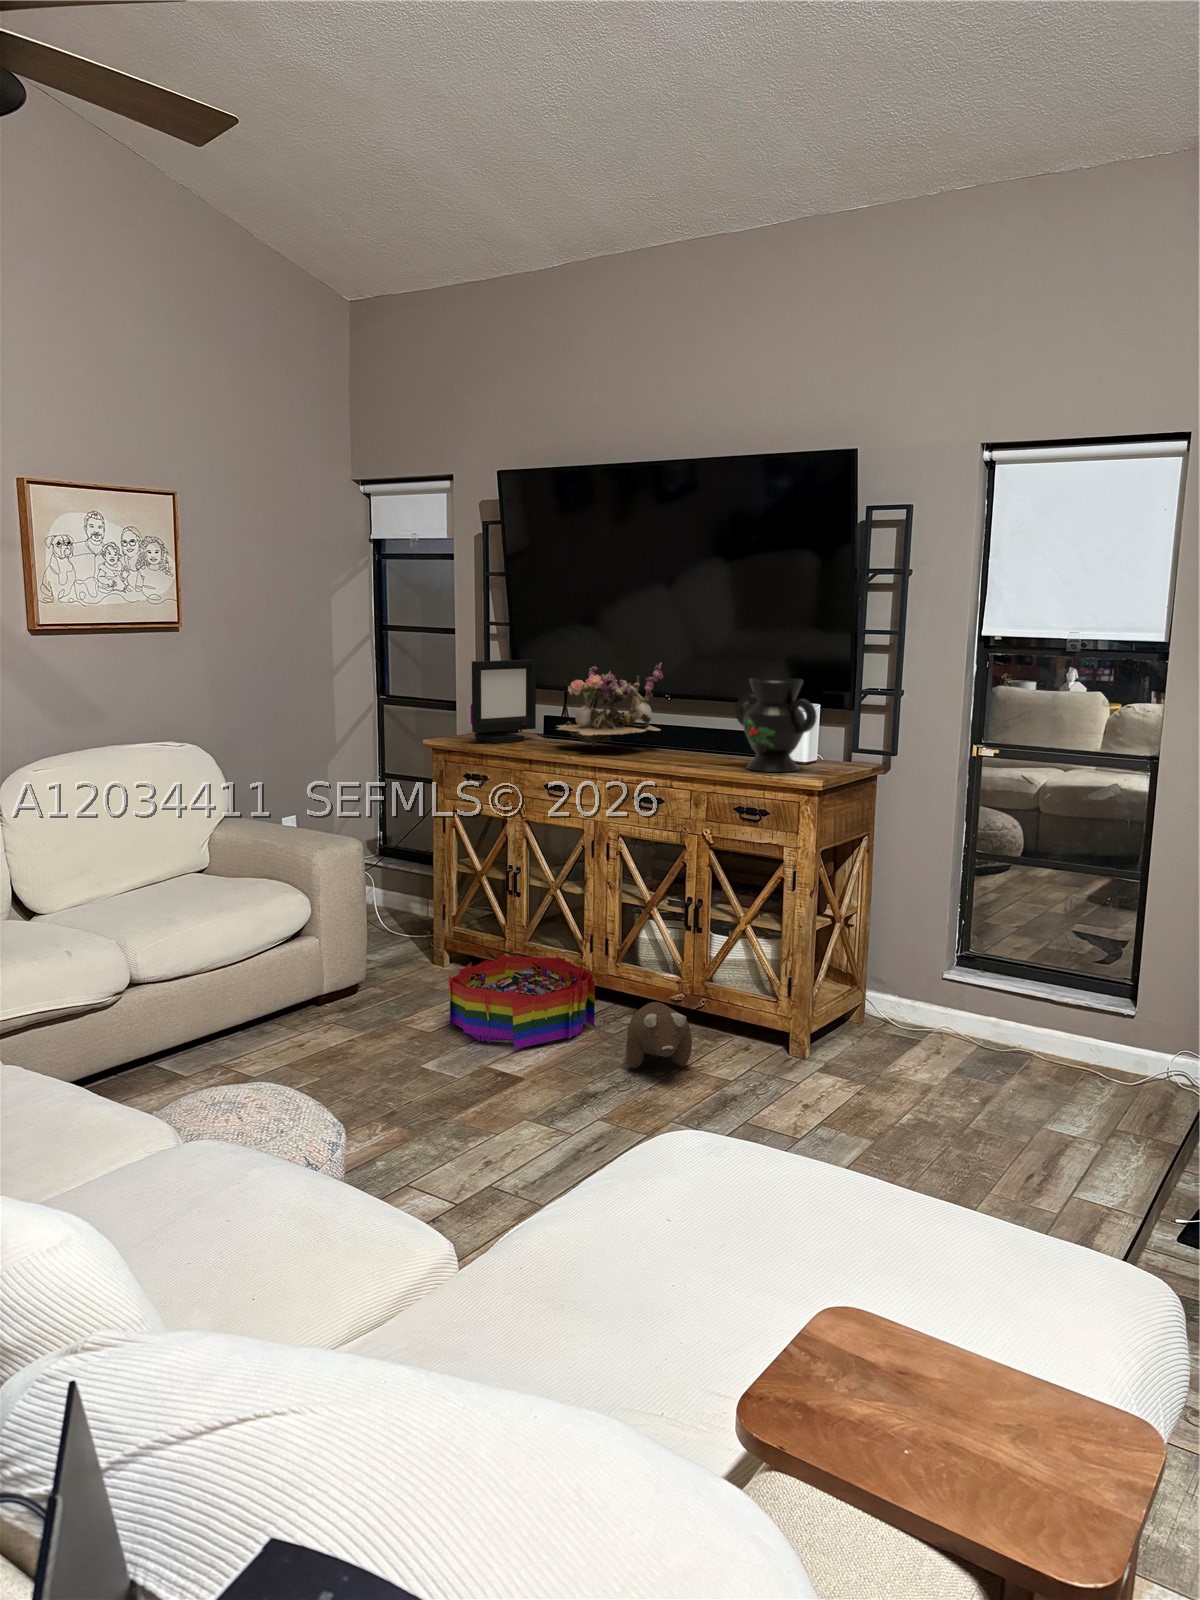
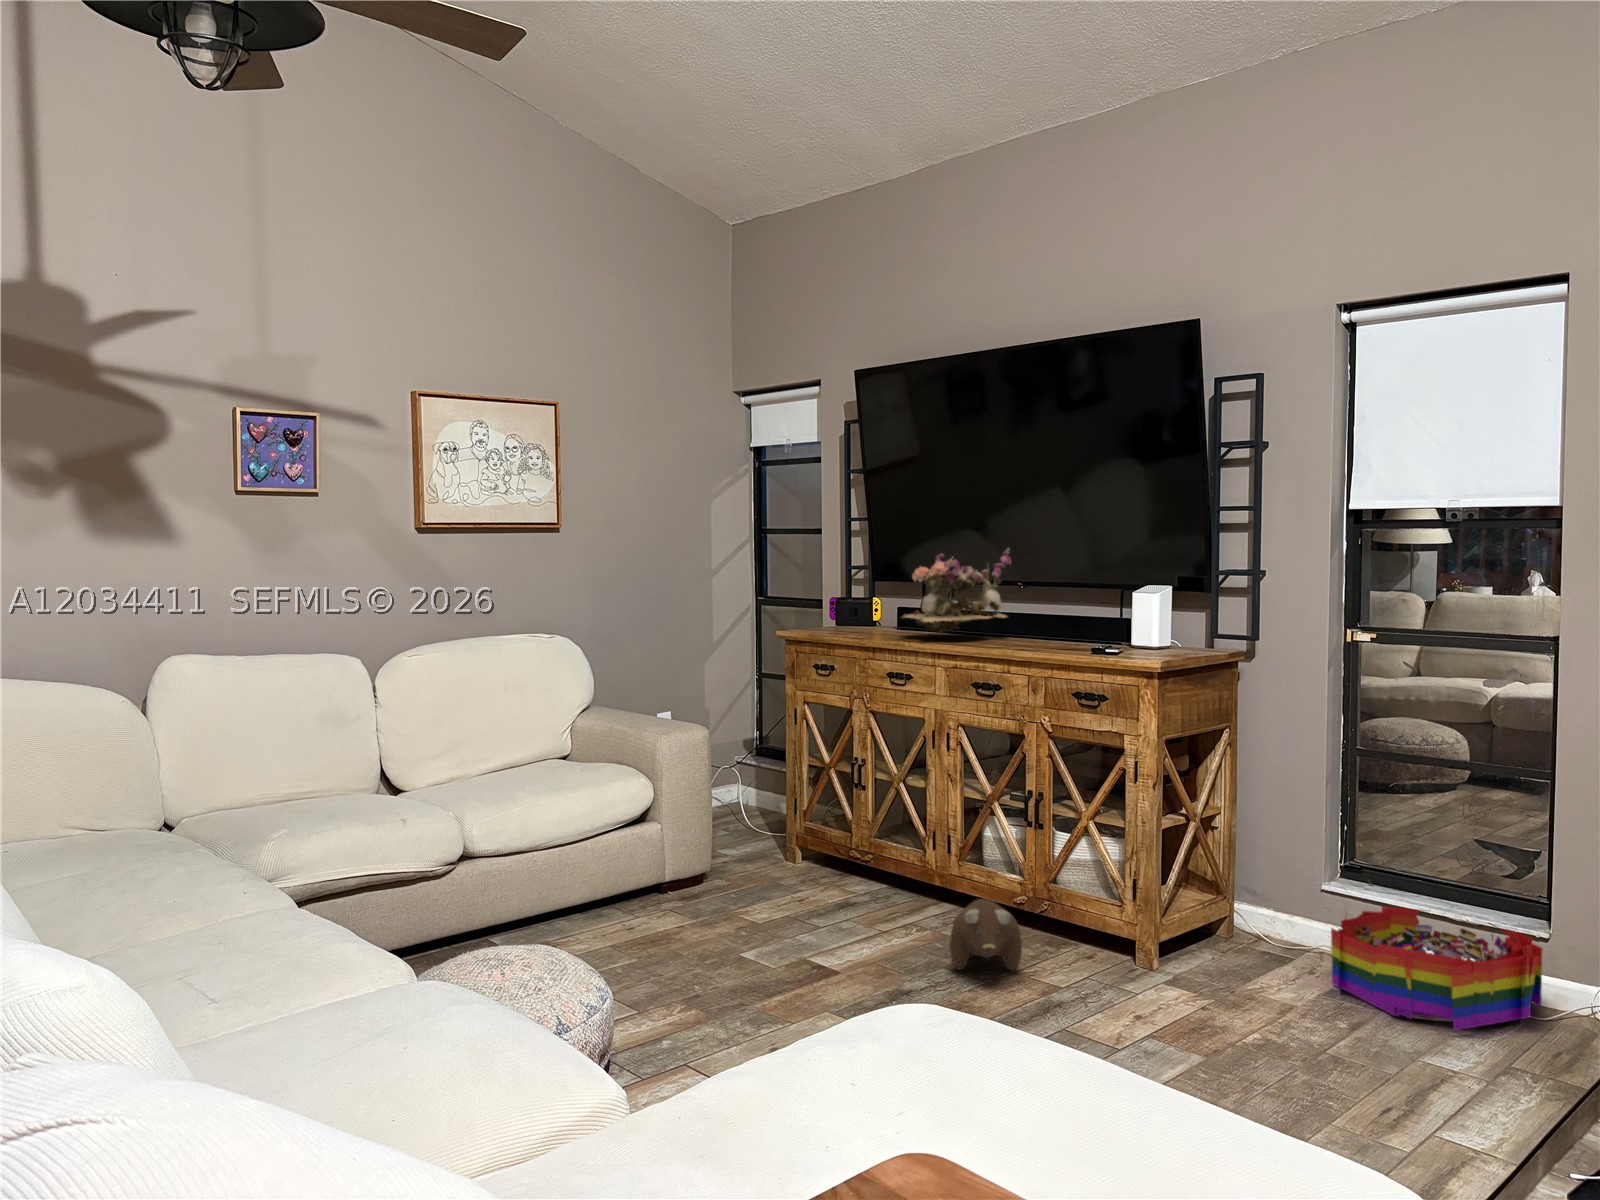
picture frame: present [472,660,536,743] -> none [821,551,889,634]
decorative vase: present [735,677,816,772] -> none [1075,556,1157,654]
storage bin: present [449,956,595,1049] -> present [1331,906,1542,1030]

